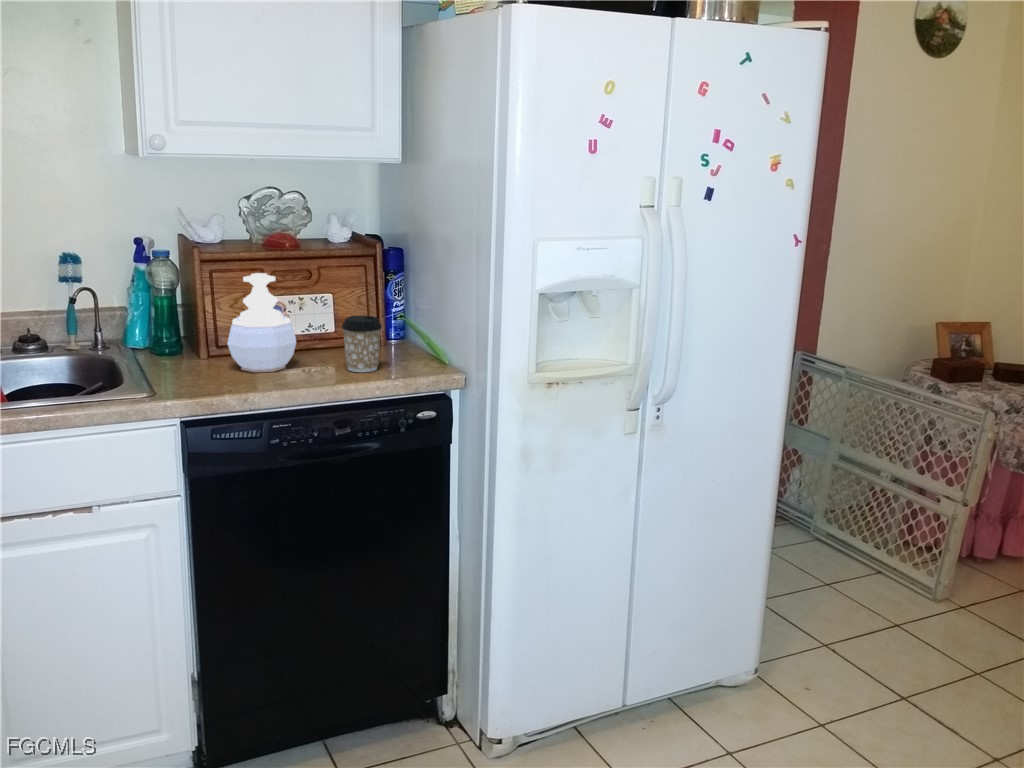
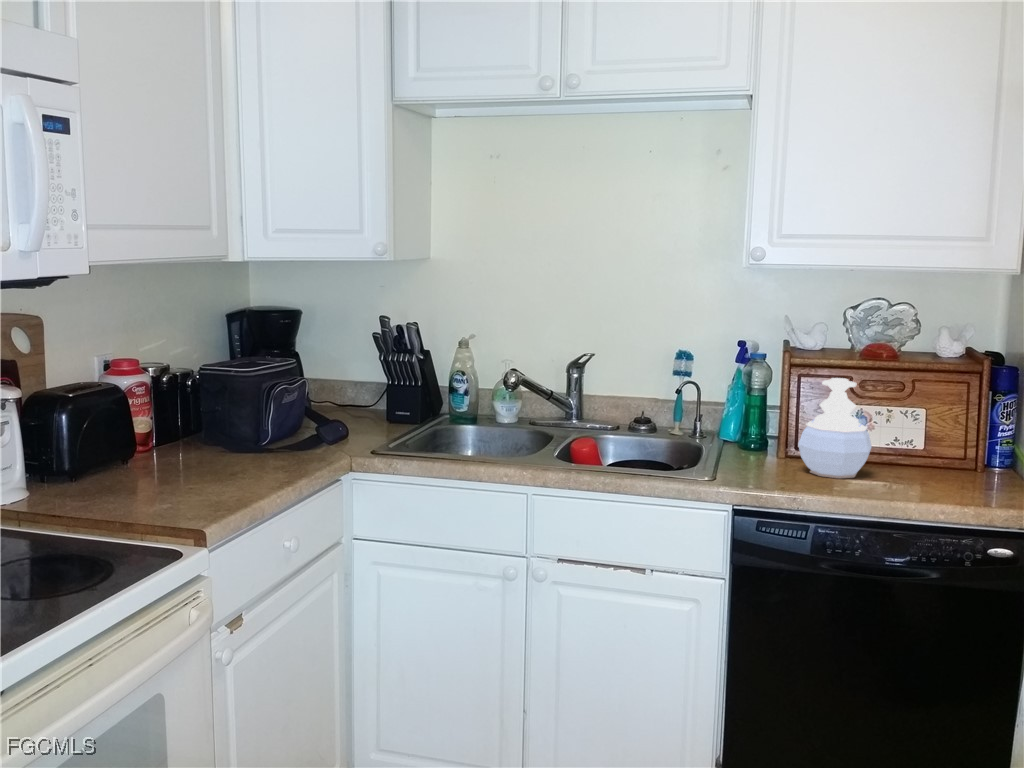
coffee cup: present [342,316,382,372] -> none [917,432,965,494]

